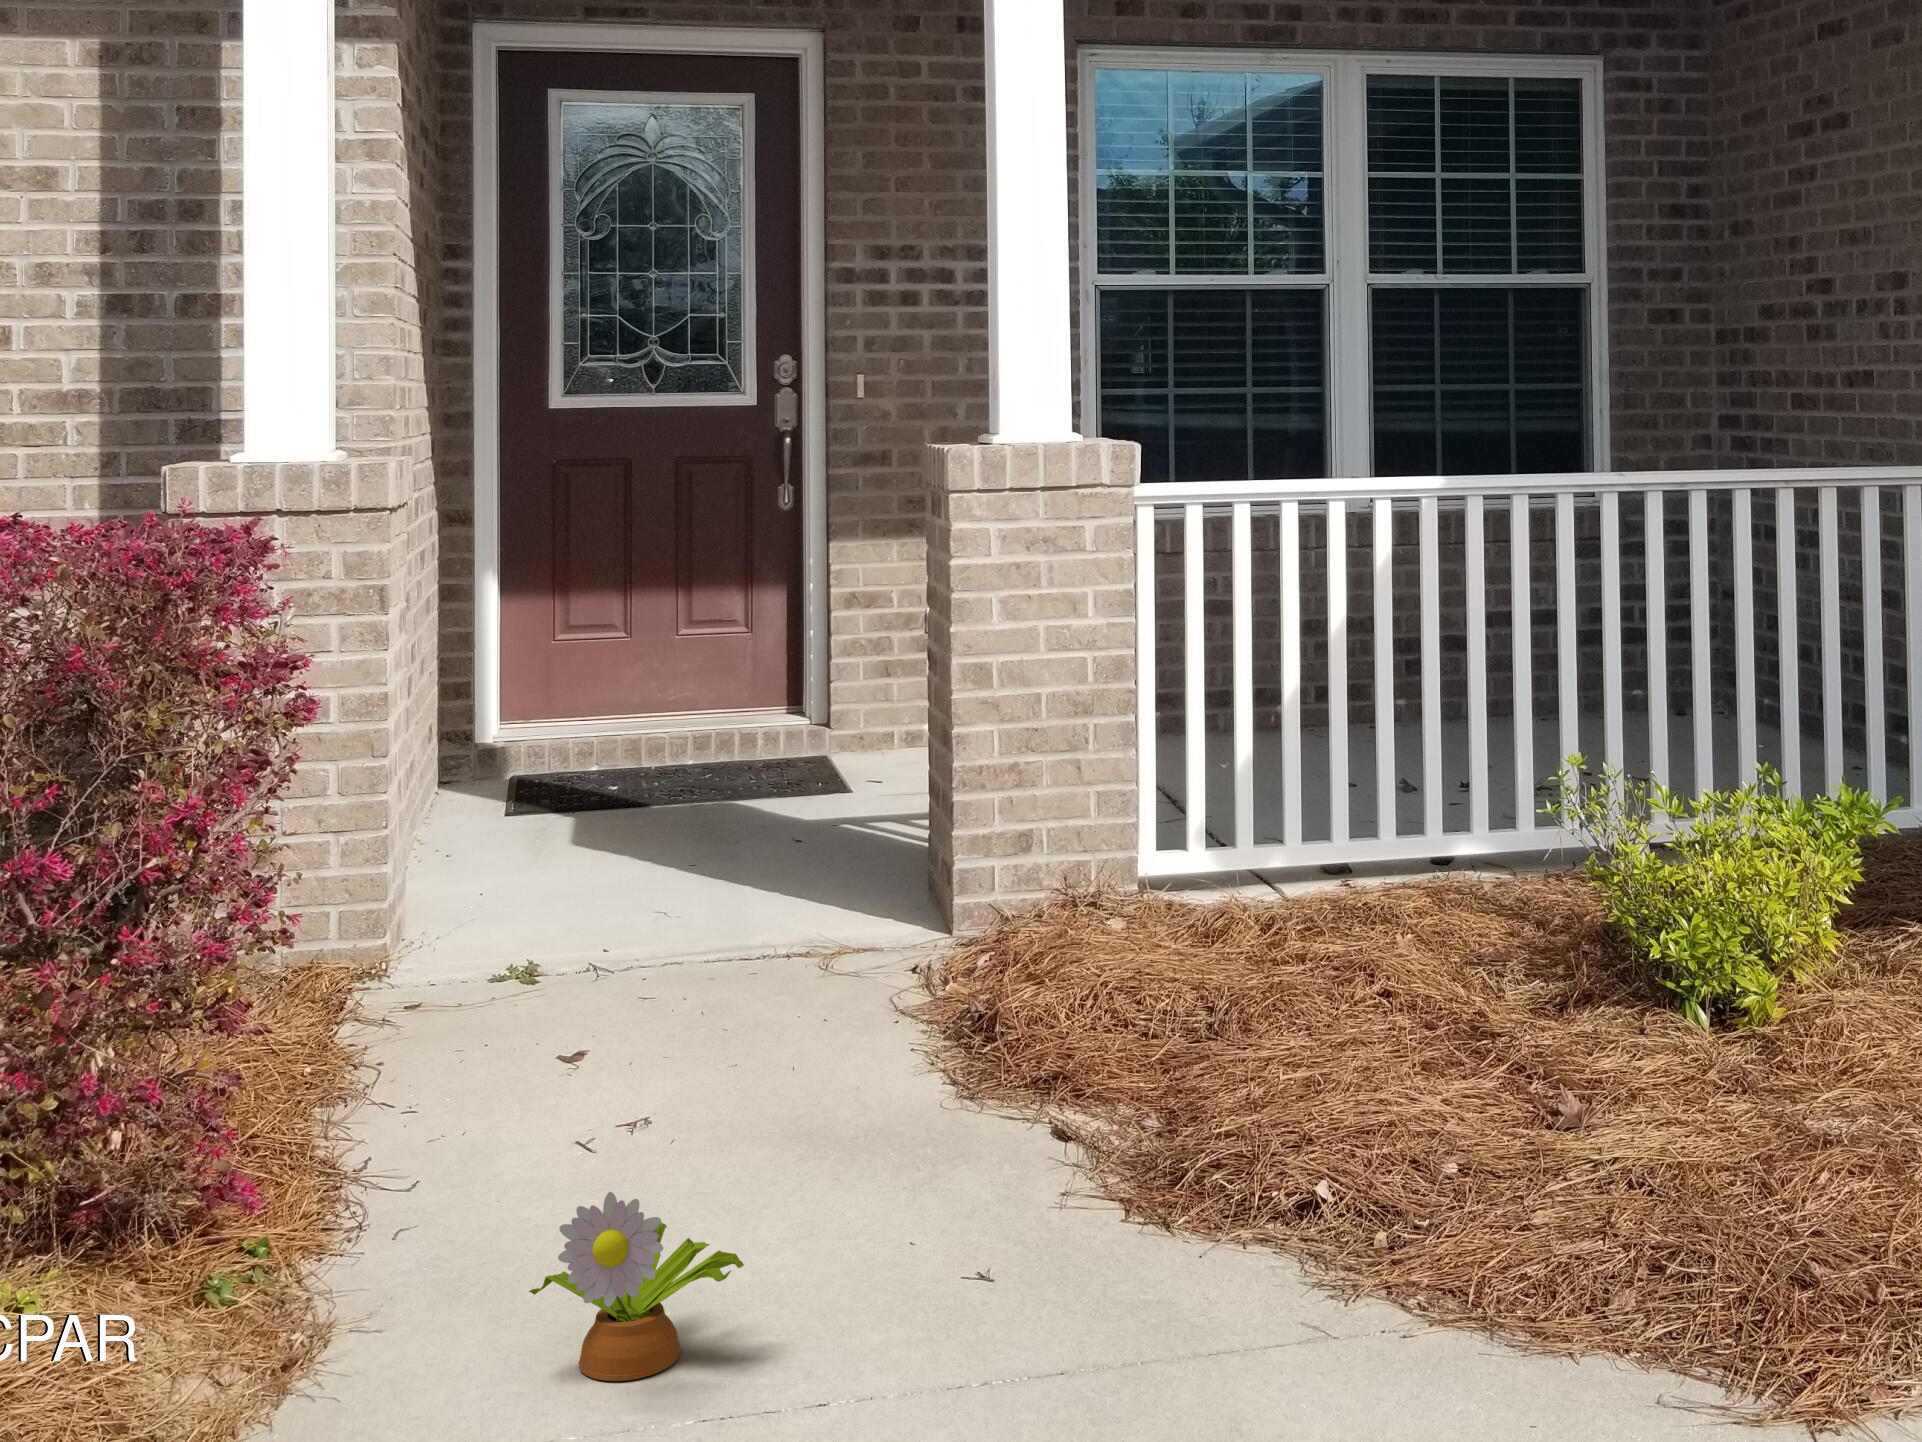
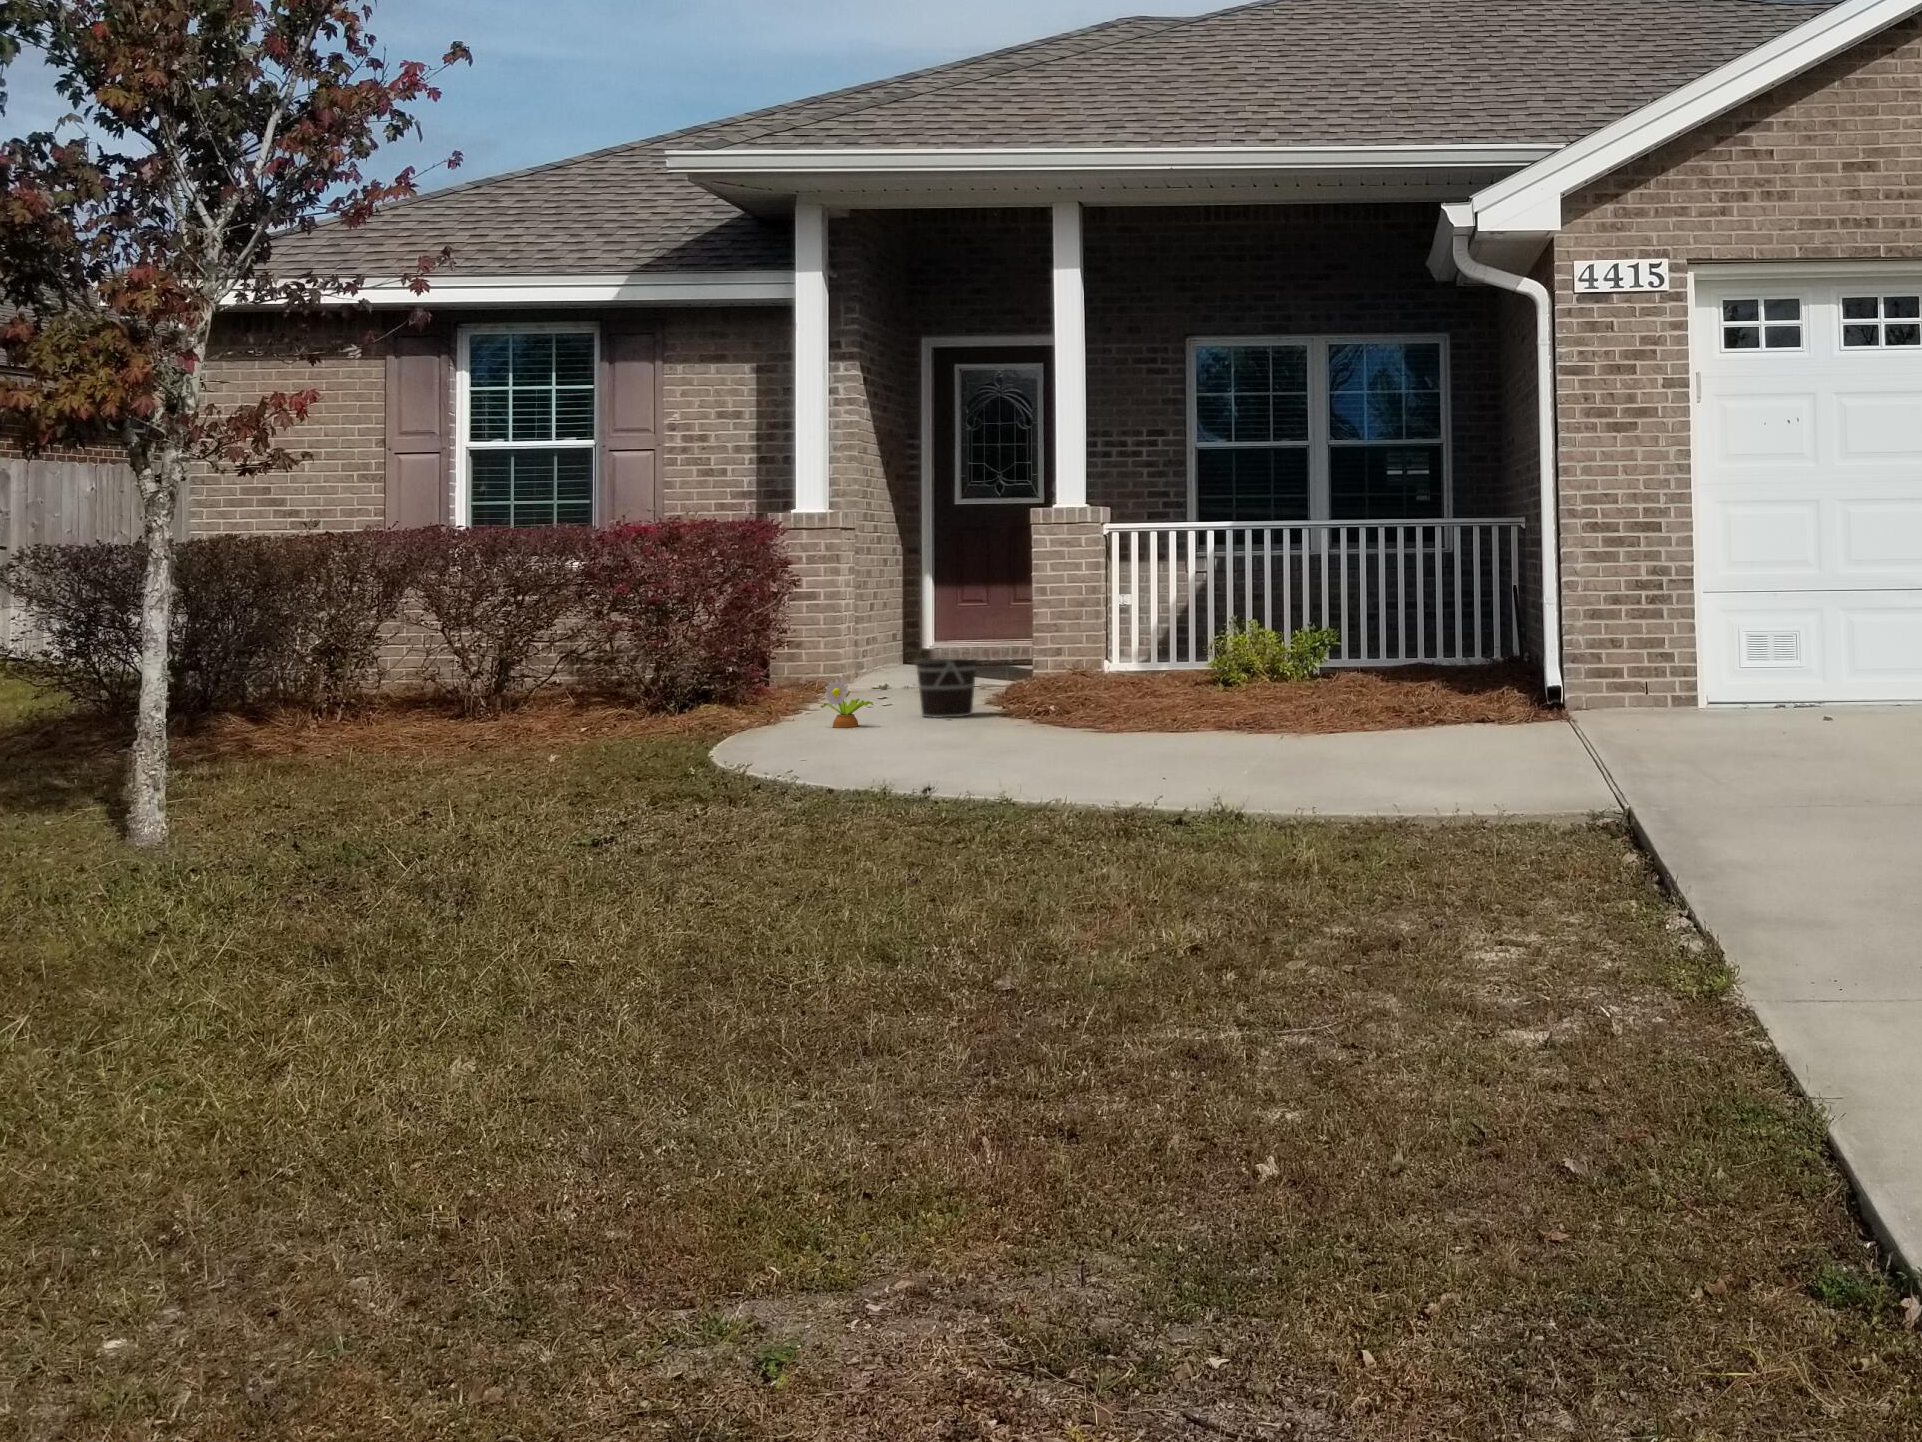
bucket: none [800,963,1002,1213] -> present [916,658,977,718]

